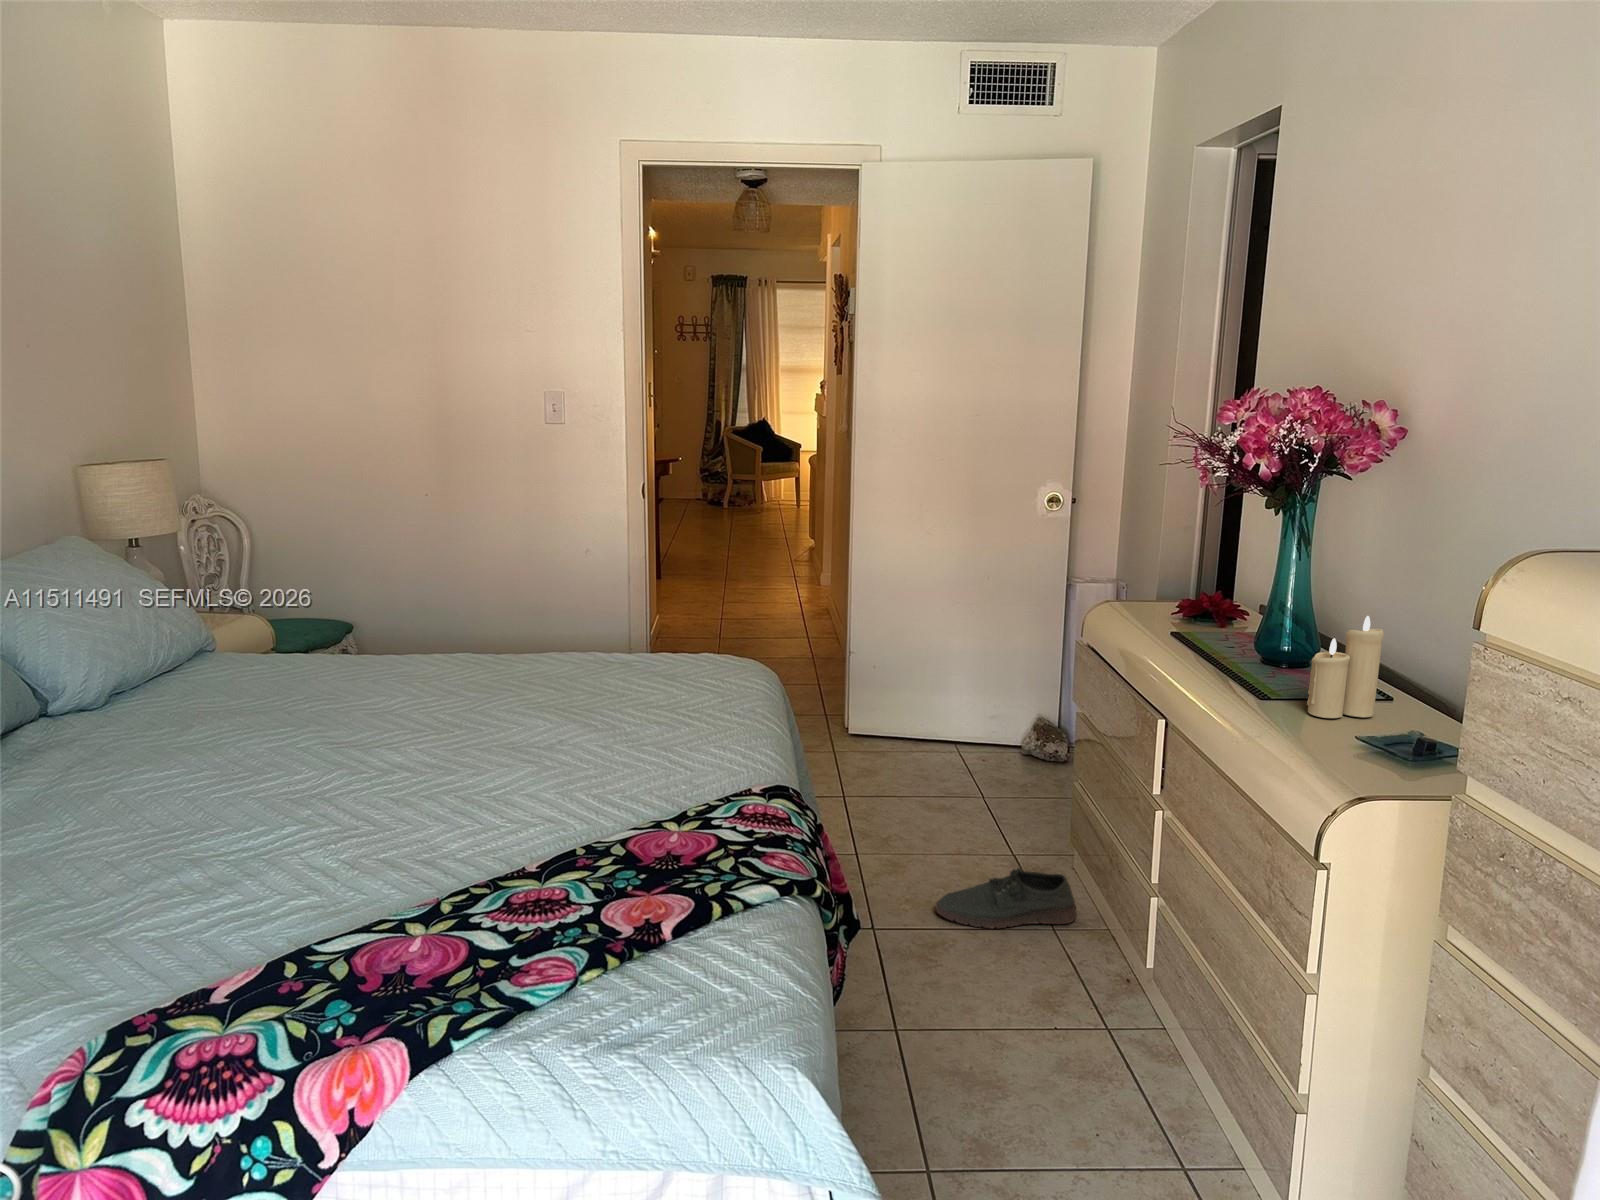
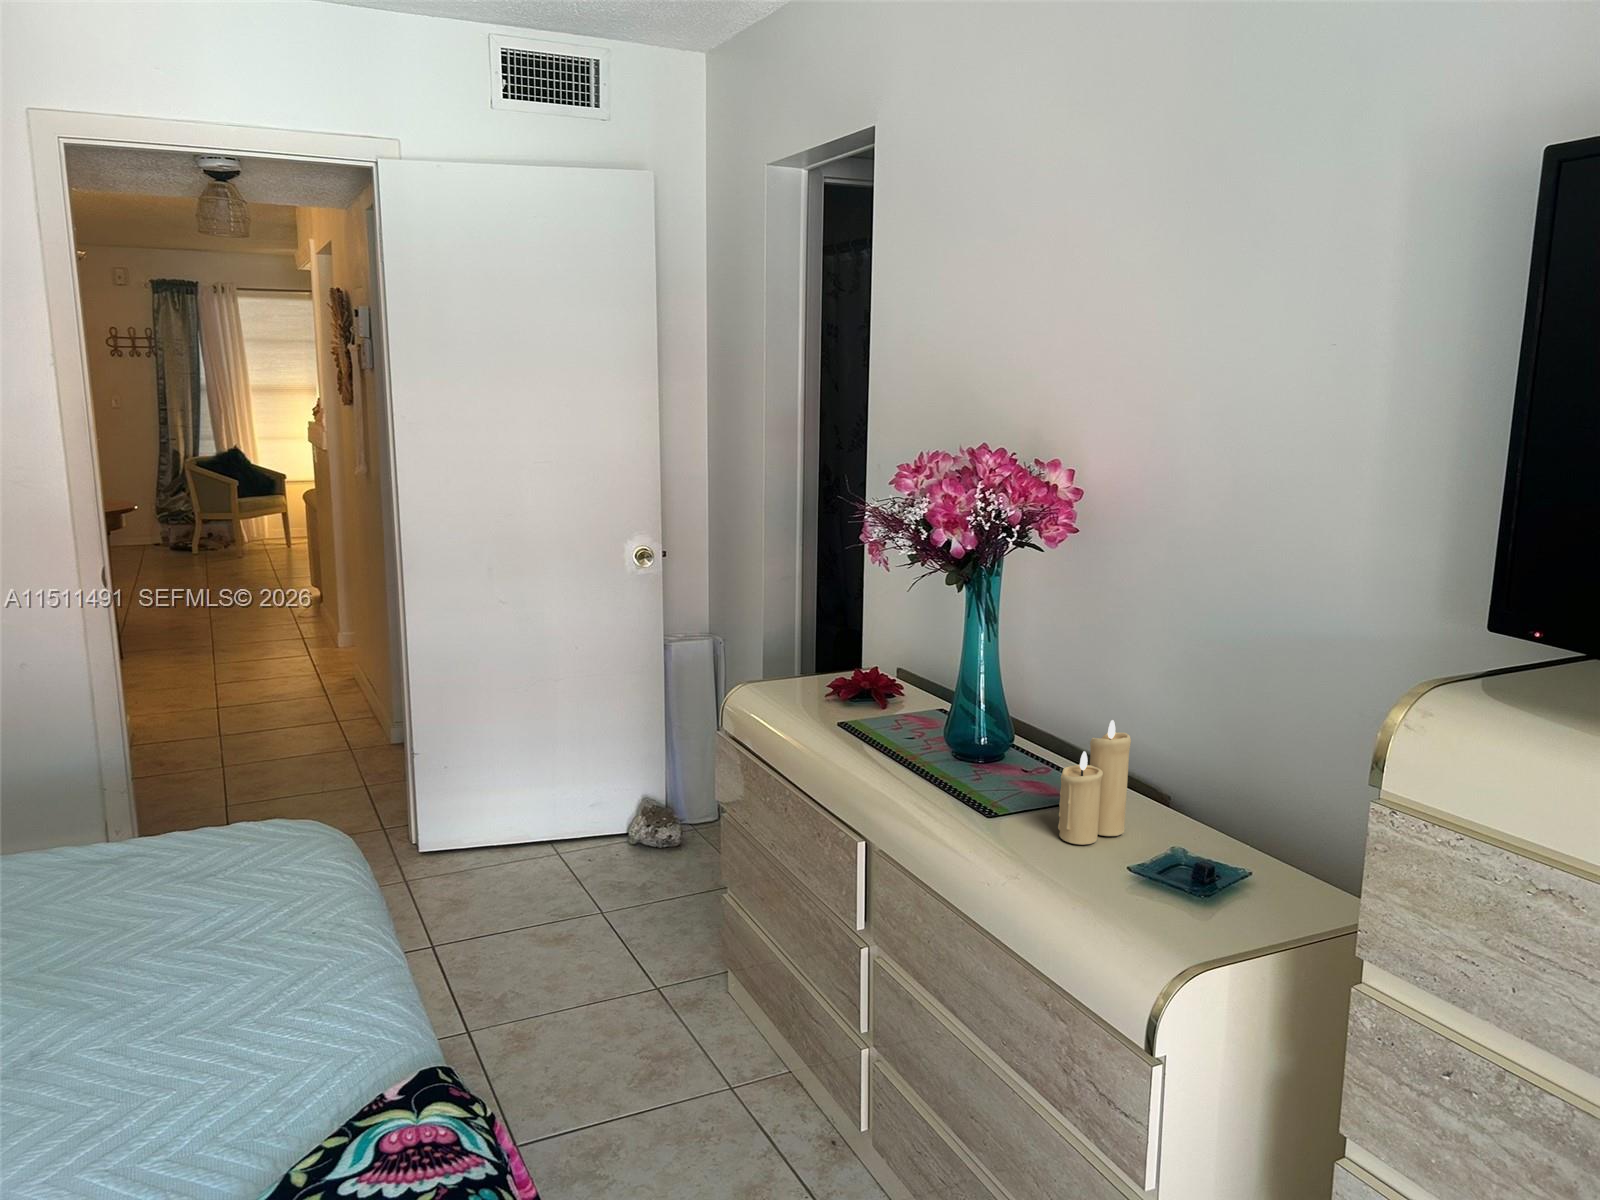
shoe: present [935,868,1077,929] -> none [591,1015,755,1108]

